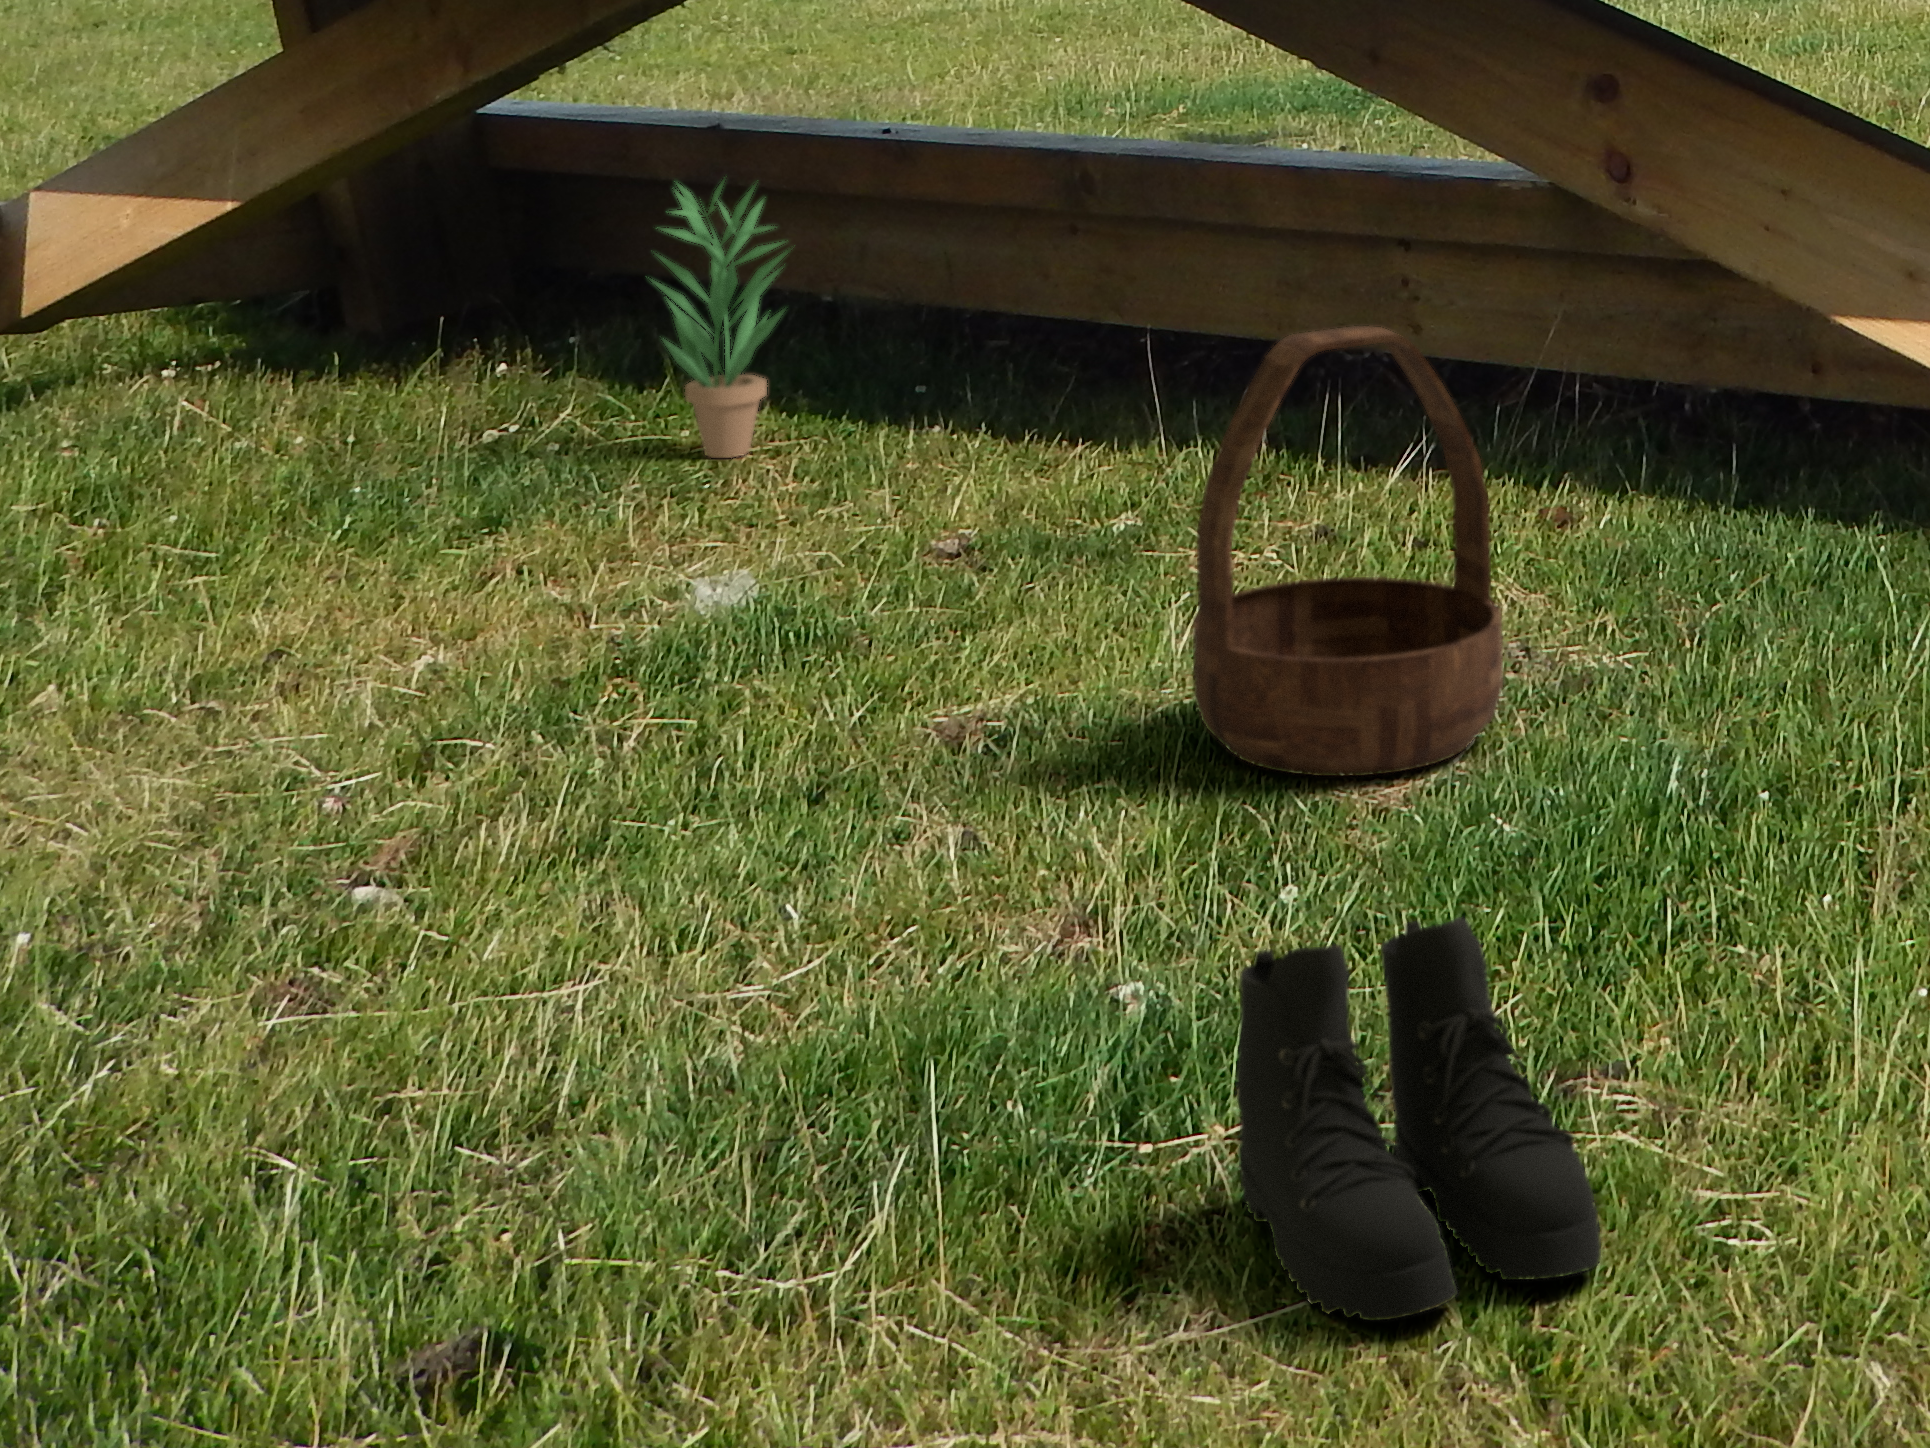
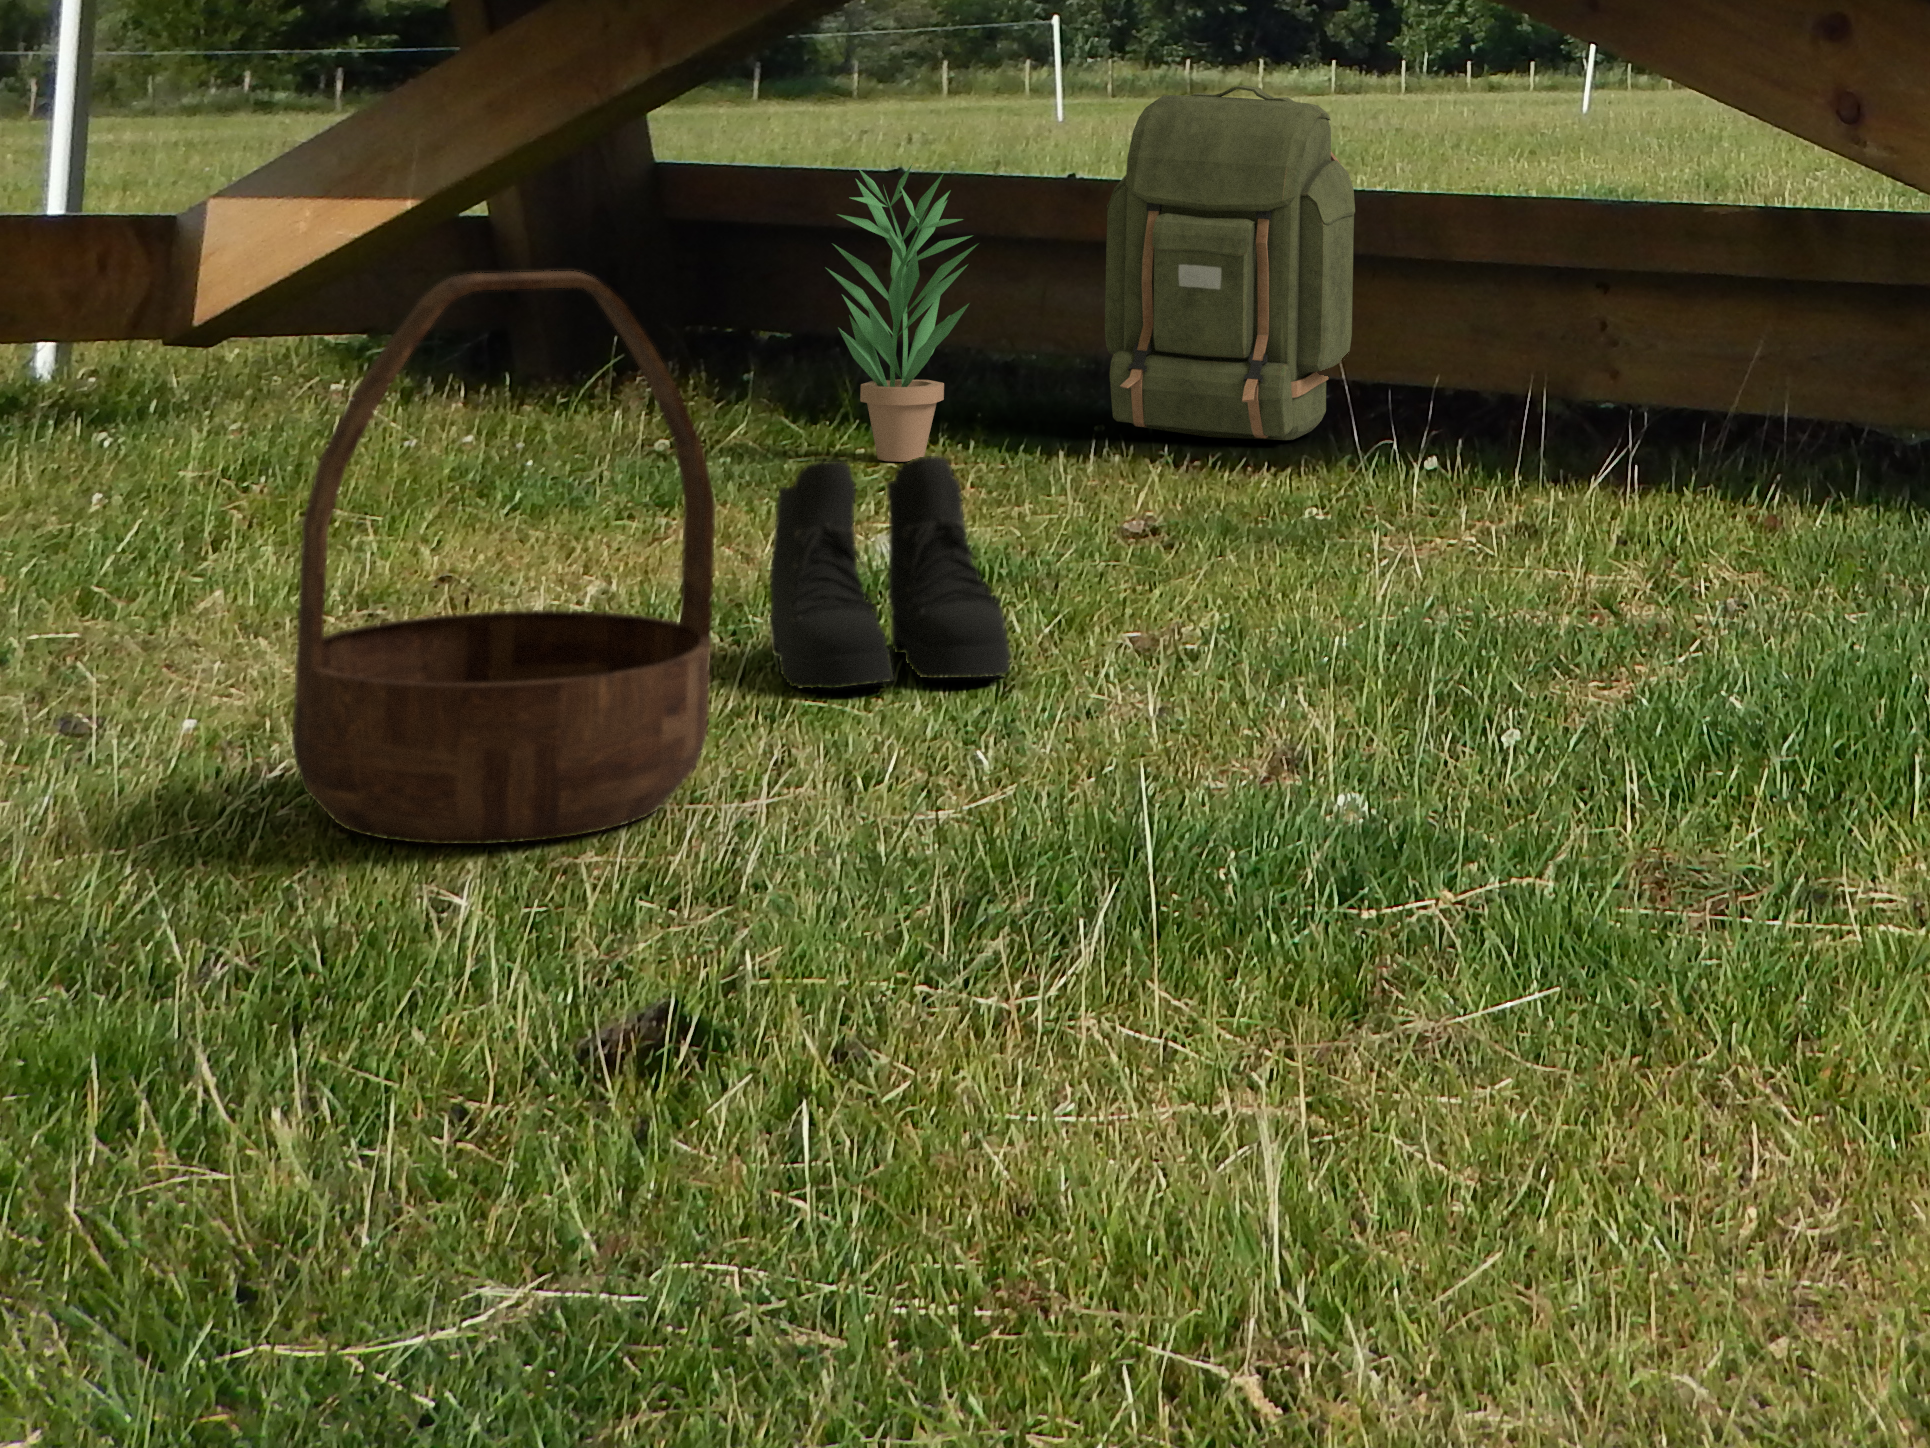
backpack: none [921,68,1162,411] -> present [1105,85,1355,440]
basket: present [1193,326,1503,776] -> present [292,271,716,844]
boots: present [1236,917,1601,1321] -> present [770,456,1010,689]

